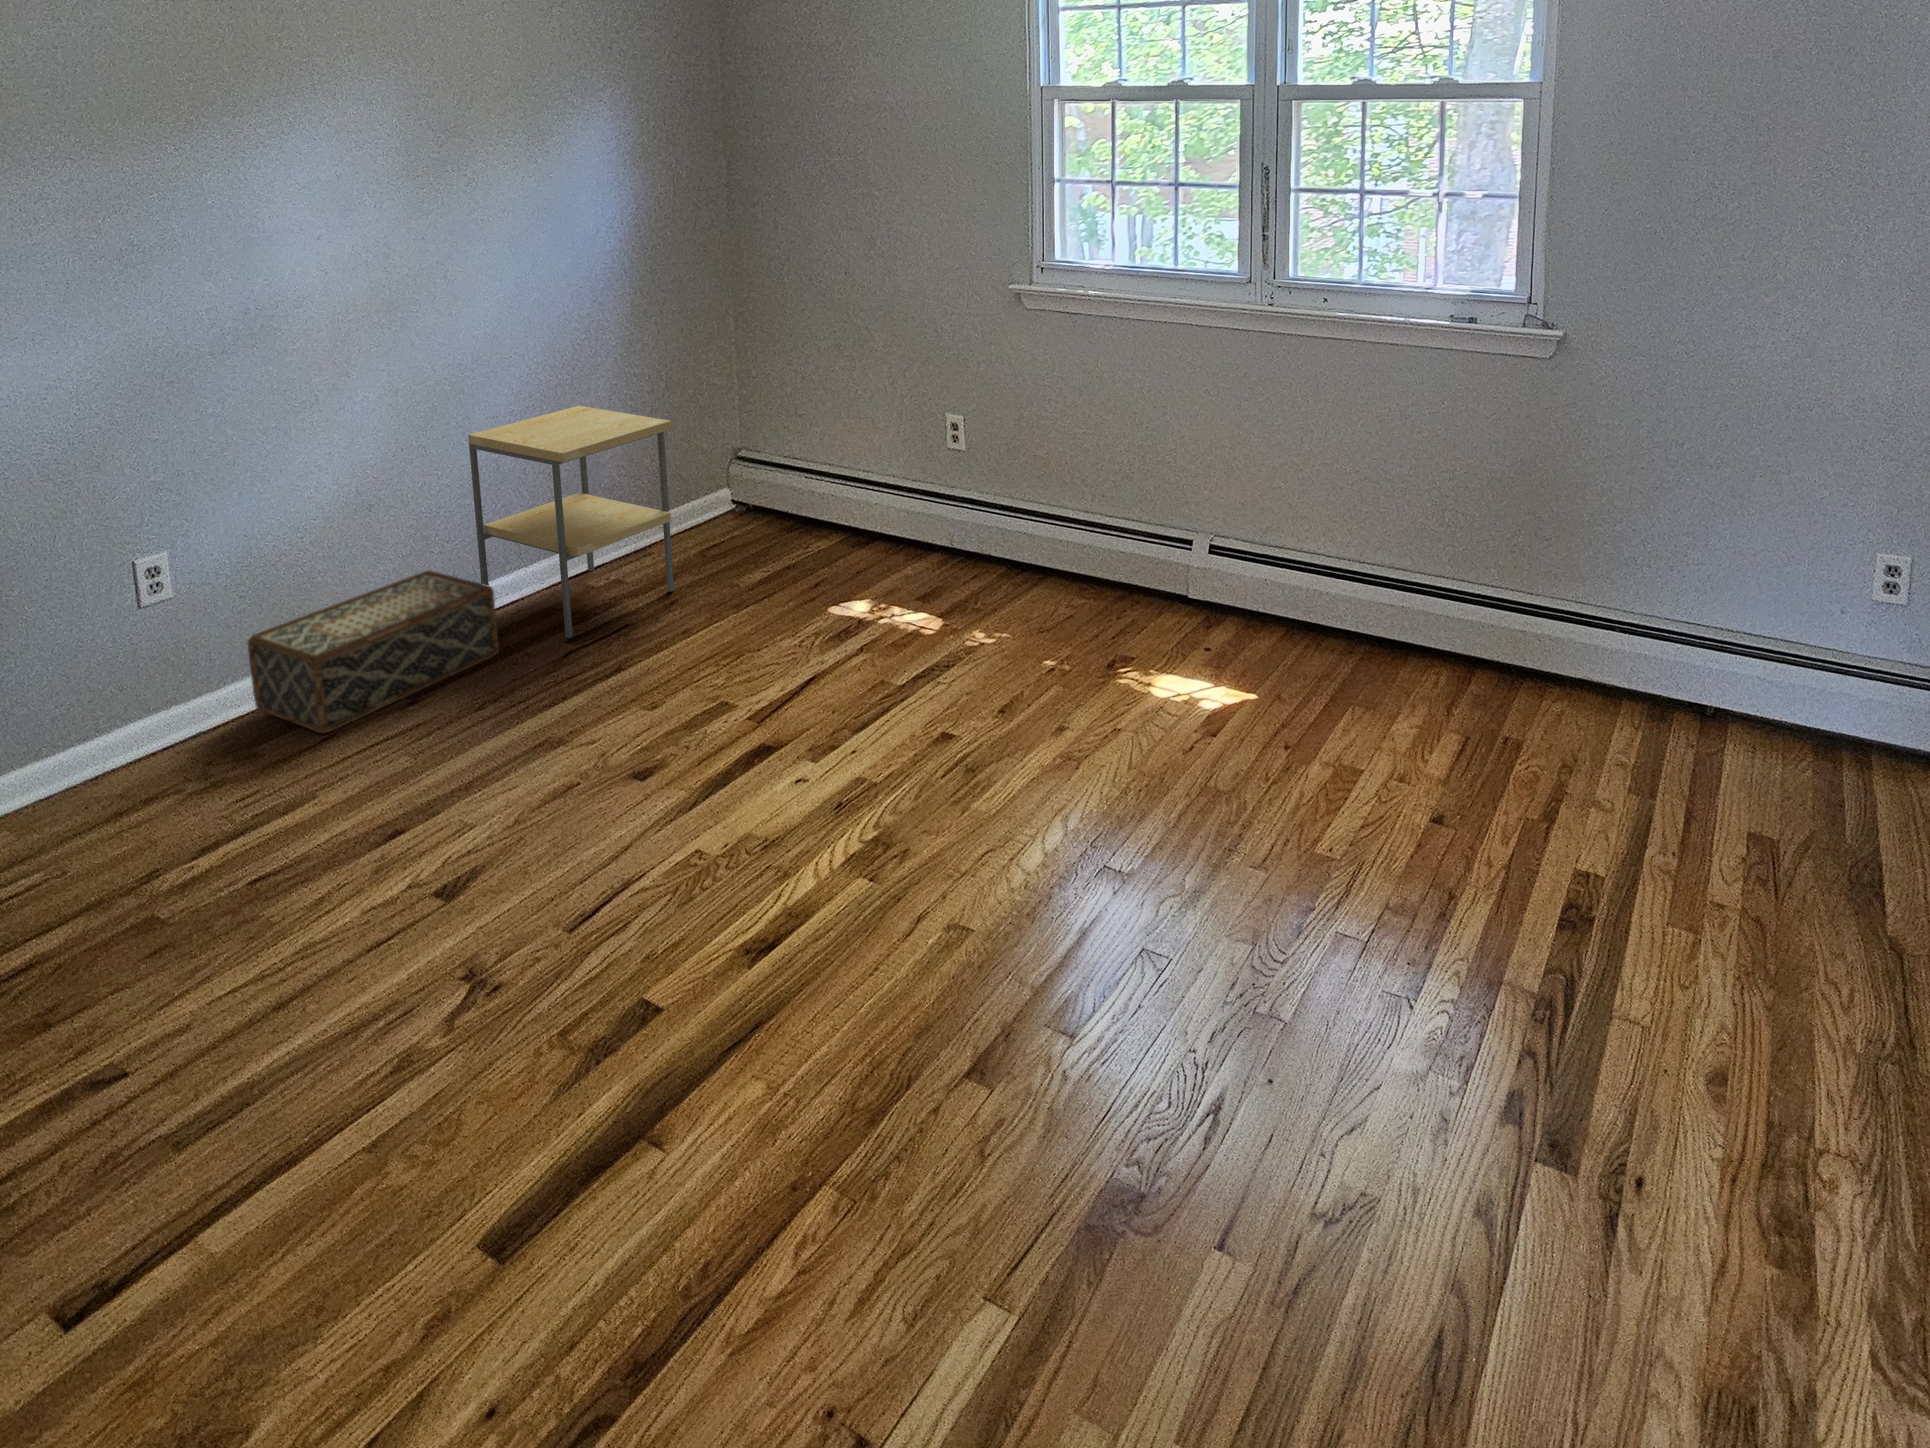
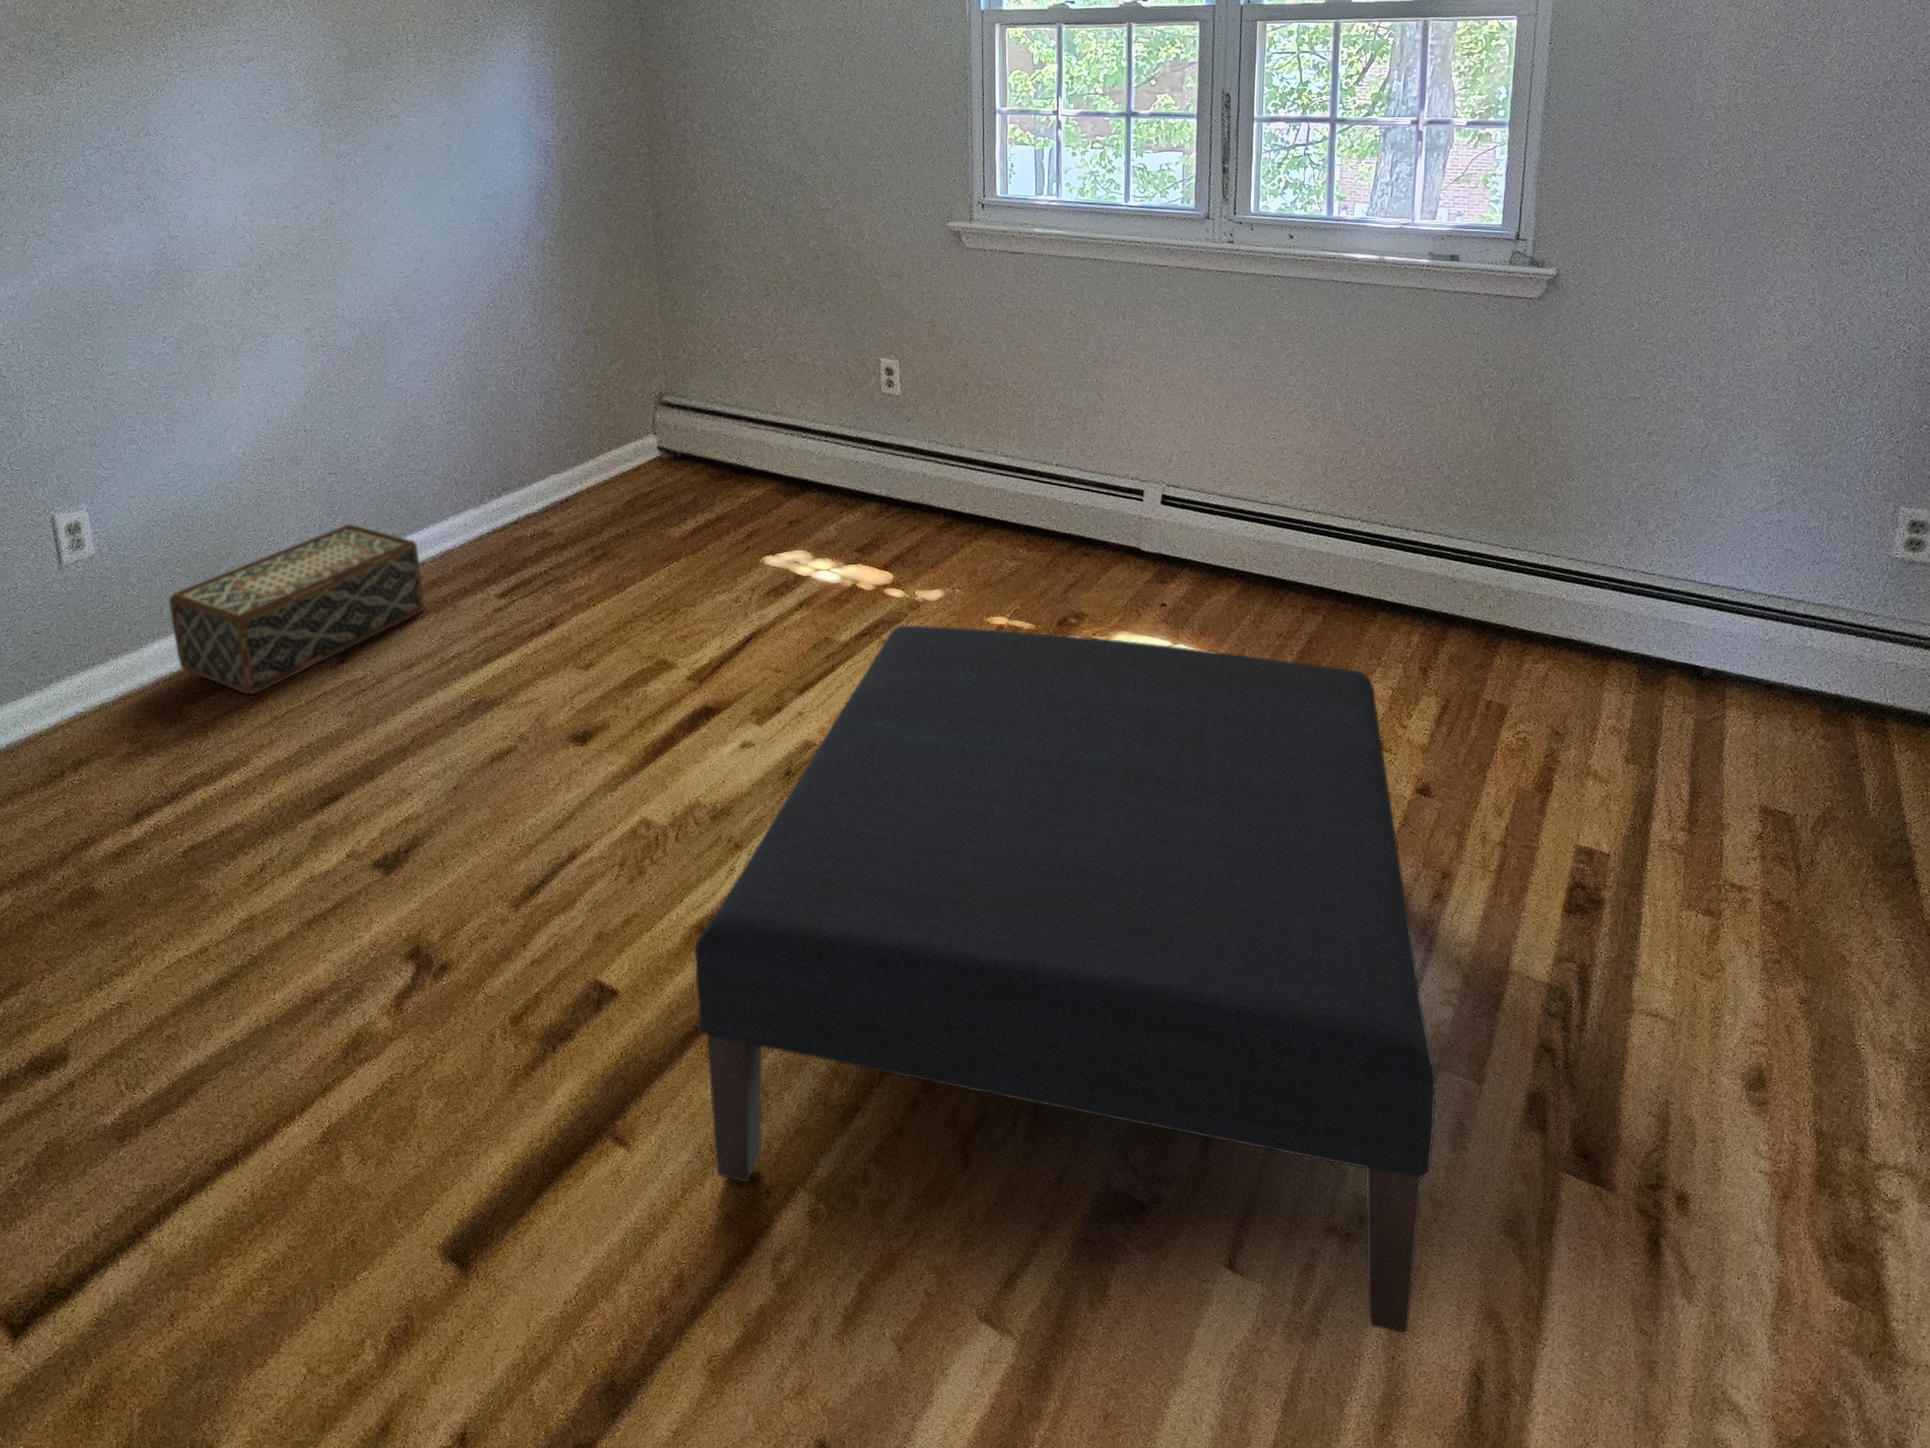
side table: present [468,406,674,638] -> none [384,352,600,594]
ottoman: none [727,660,1397,1307] -> present [695,626,1435,1333]

